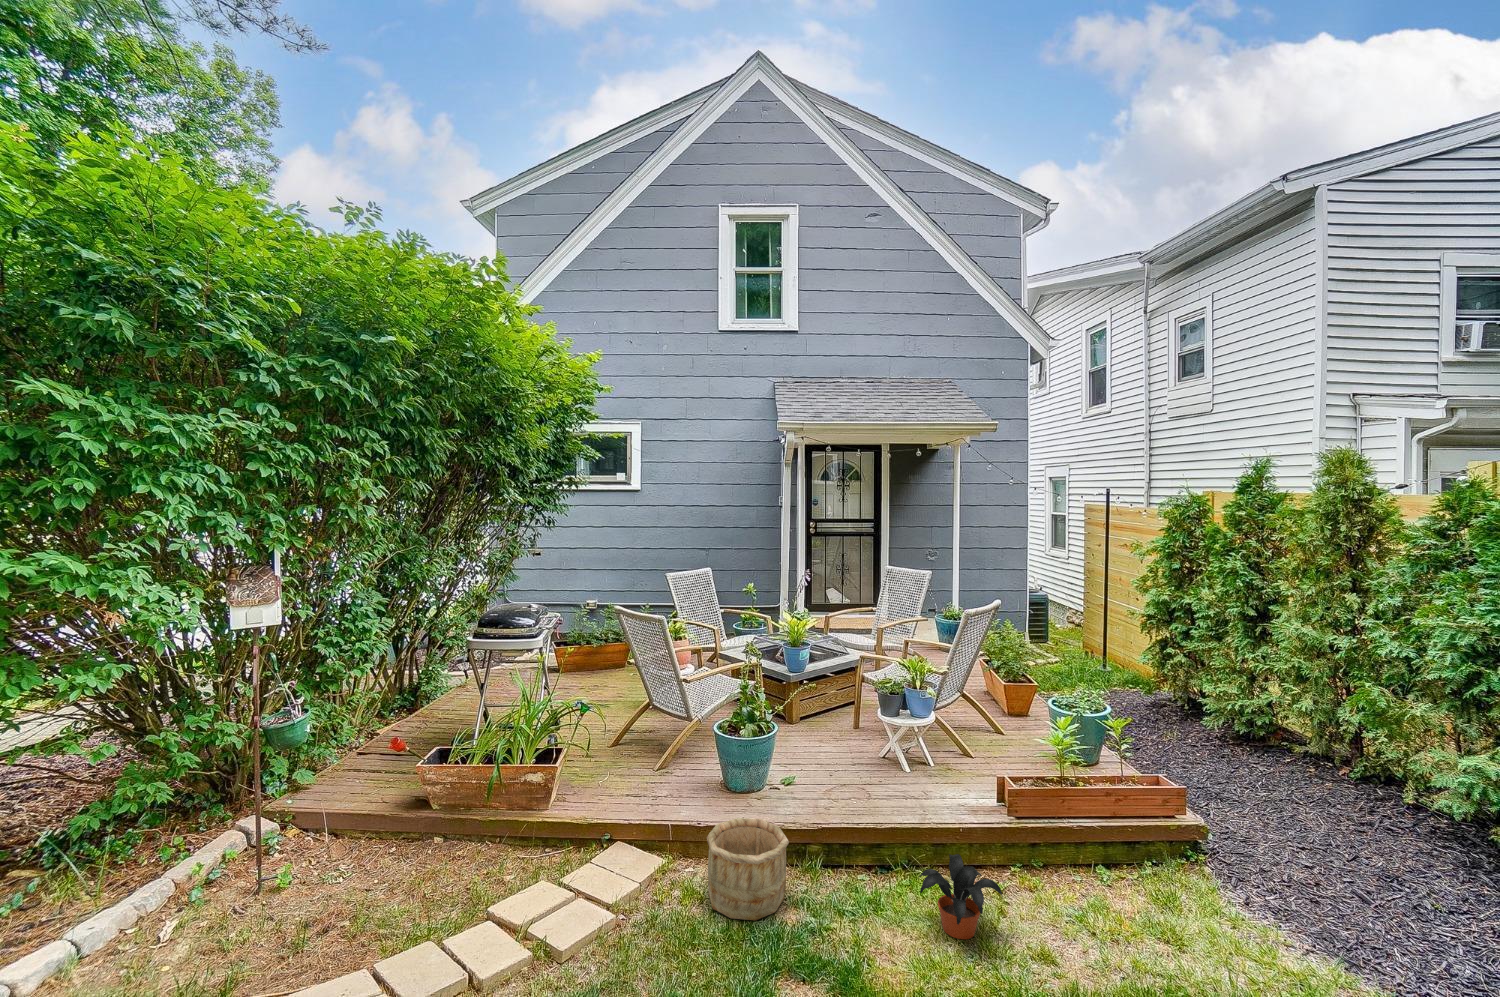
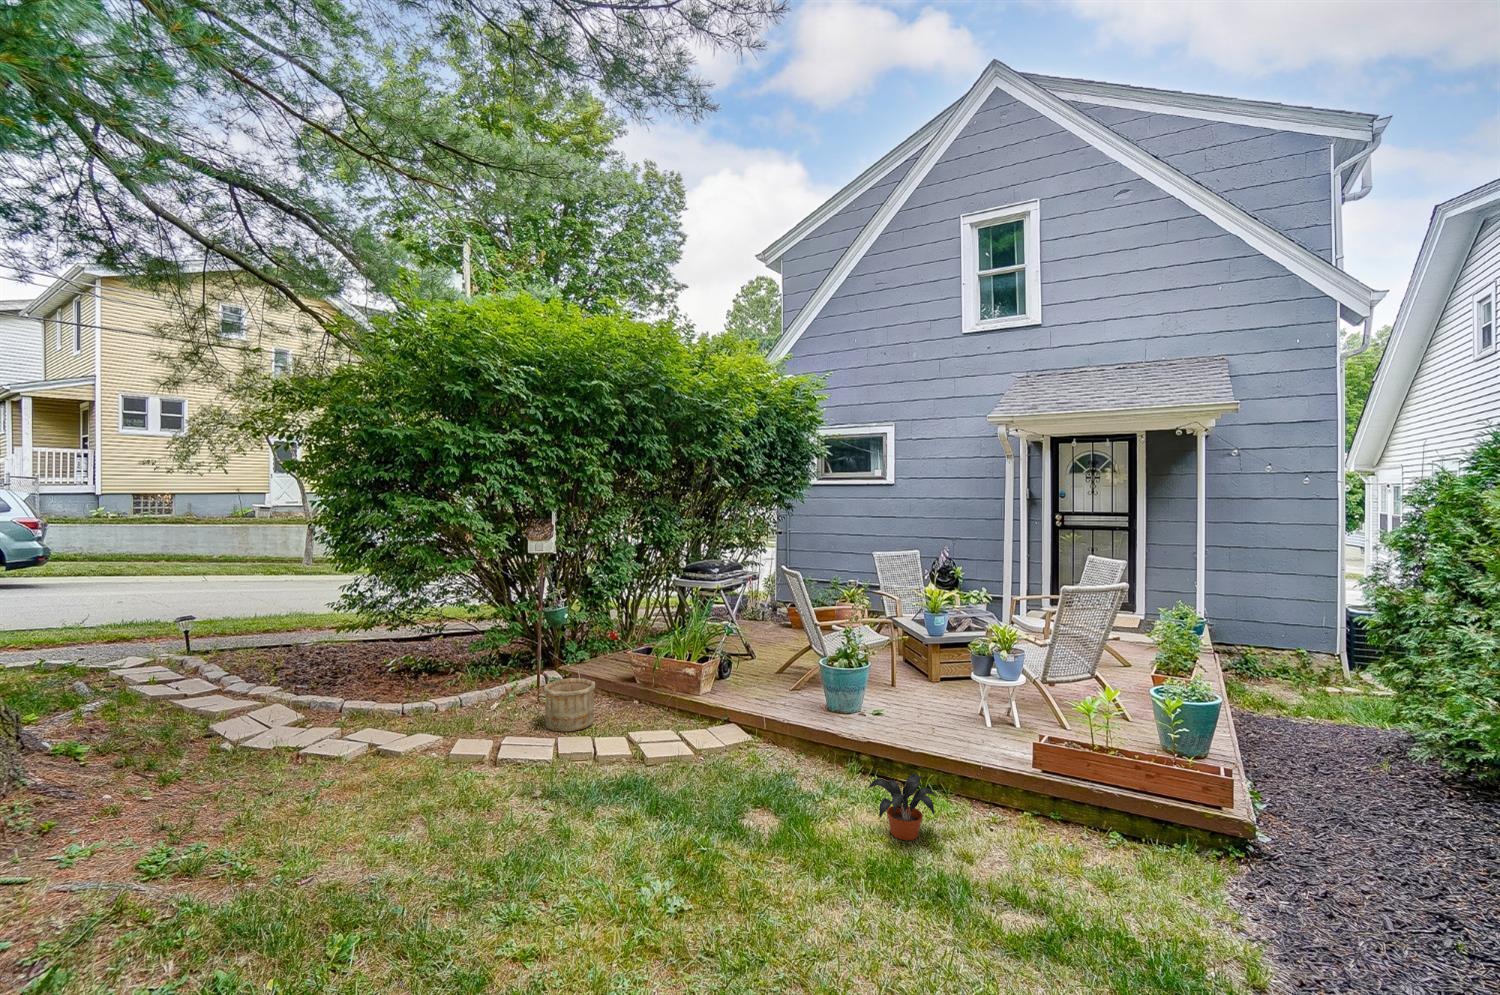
wooden bucket: present [707,818,789,920] -> present [544,678,595,731]

